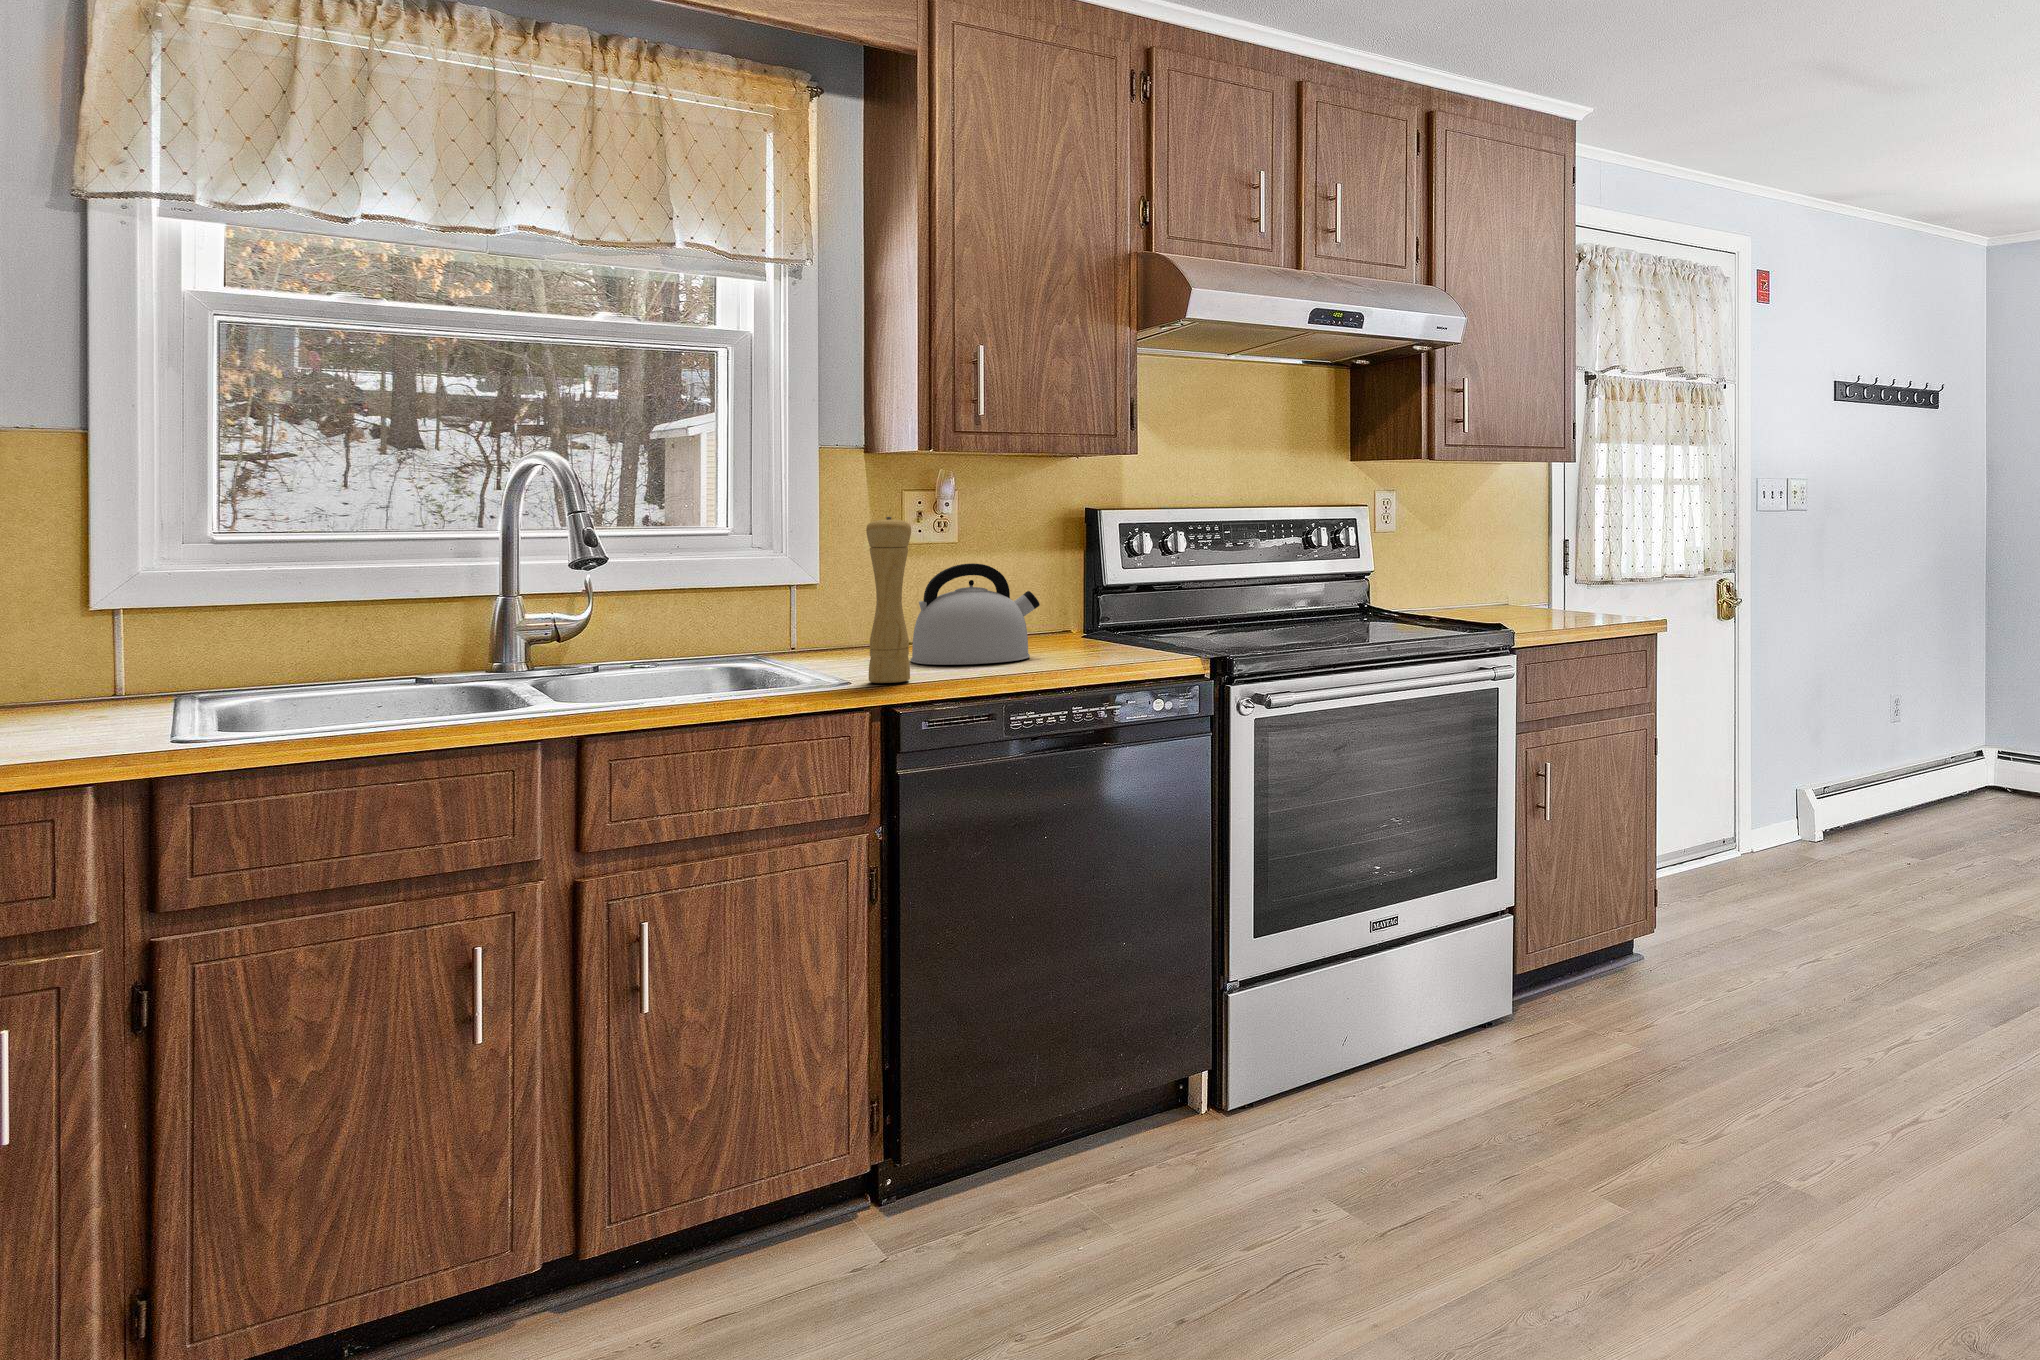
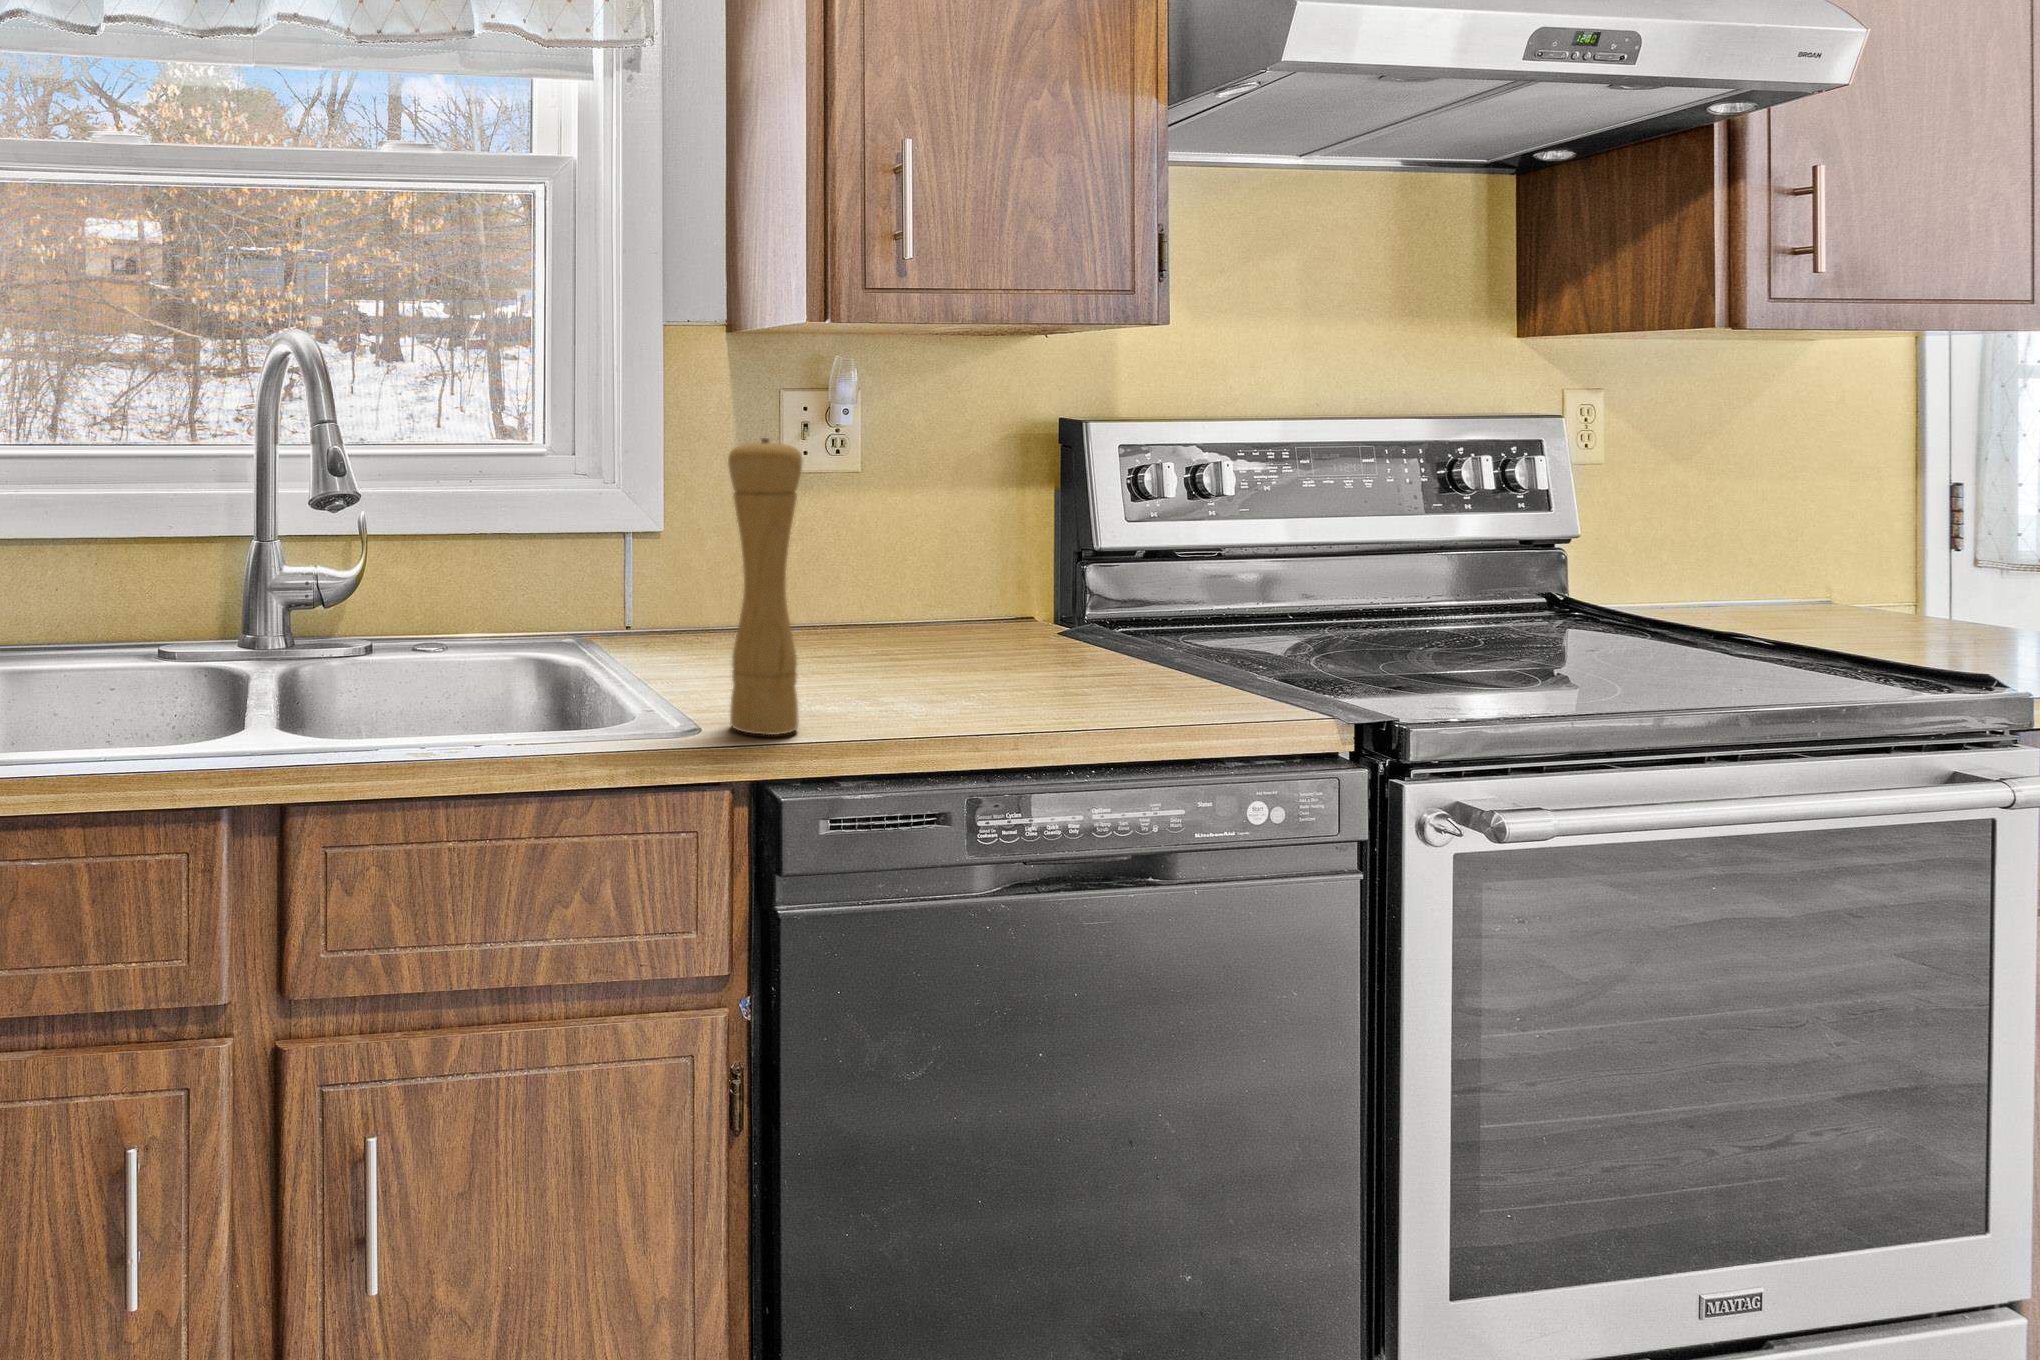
kettle: present [910,563,1040,665] -> none [797,514,1008,691]

